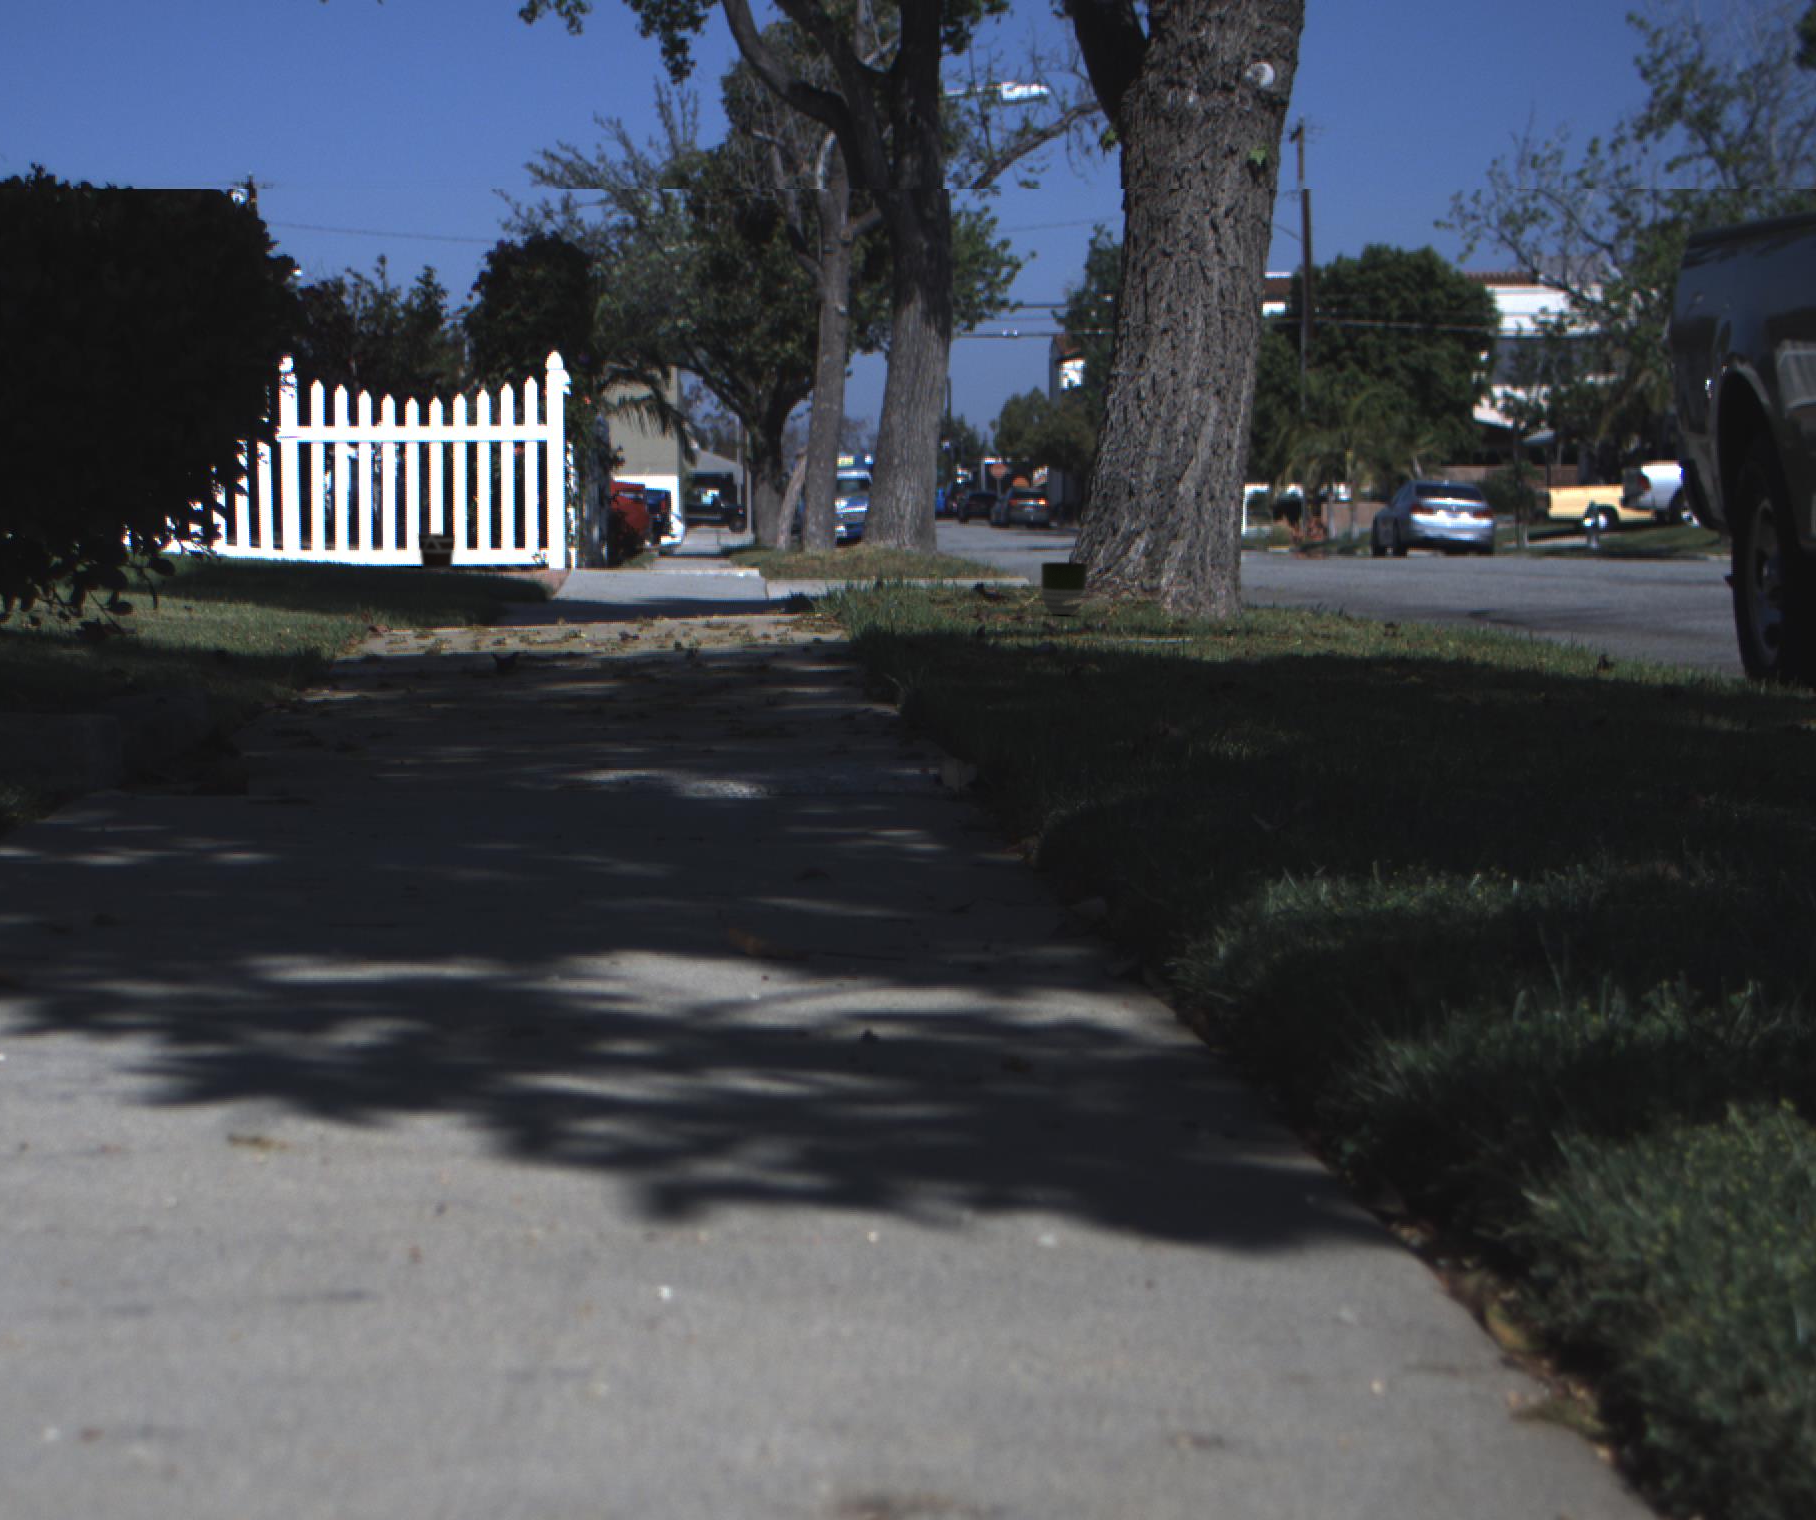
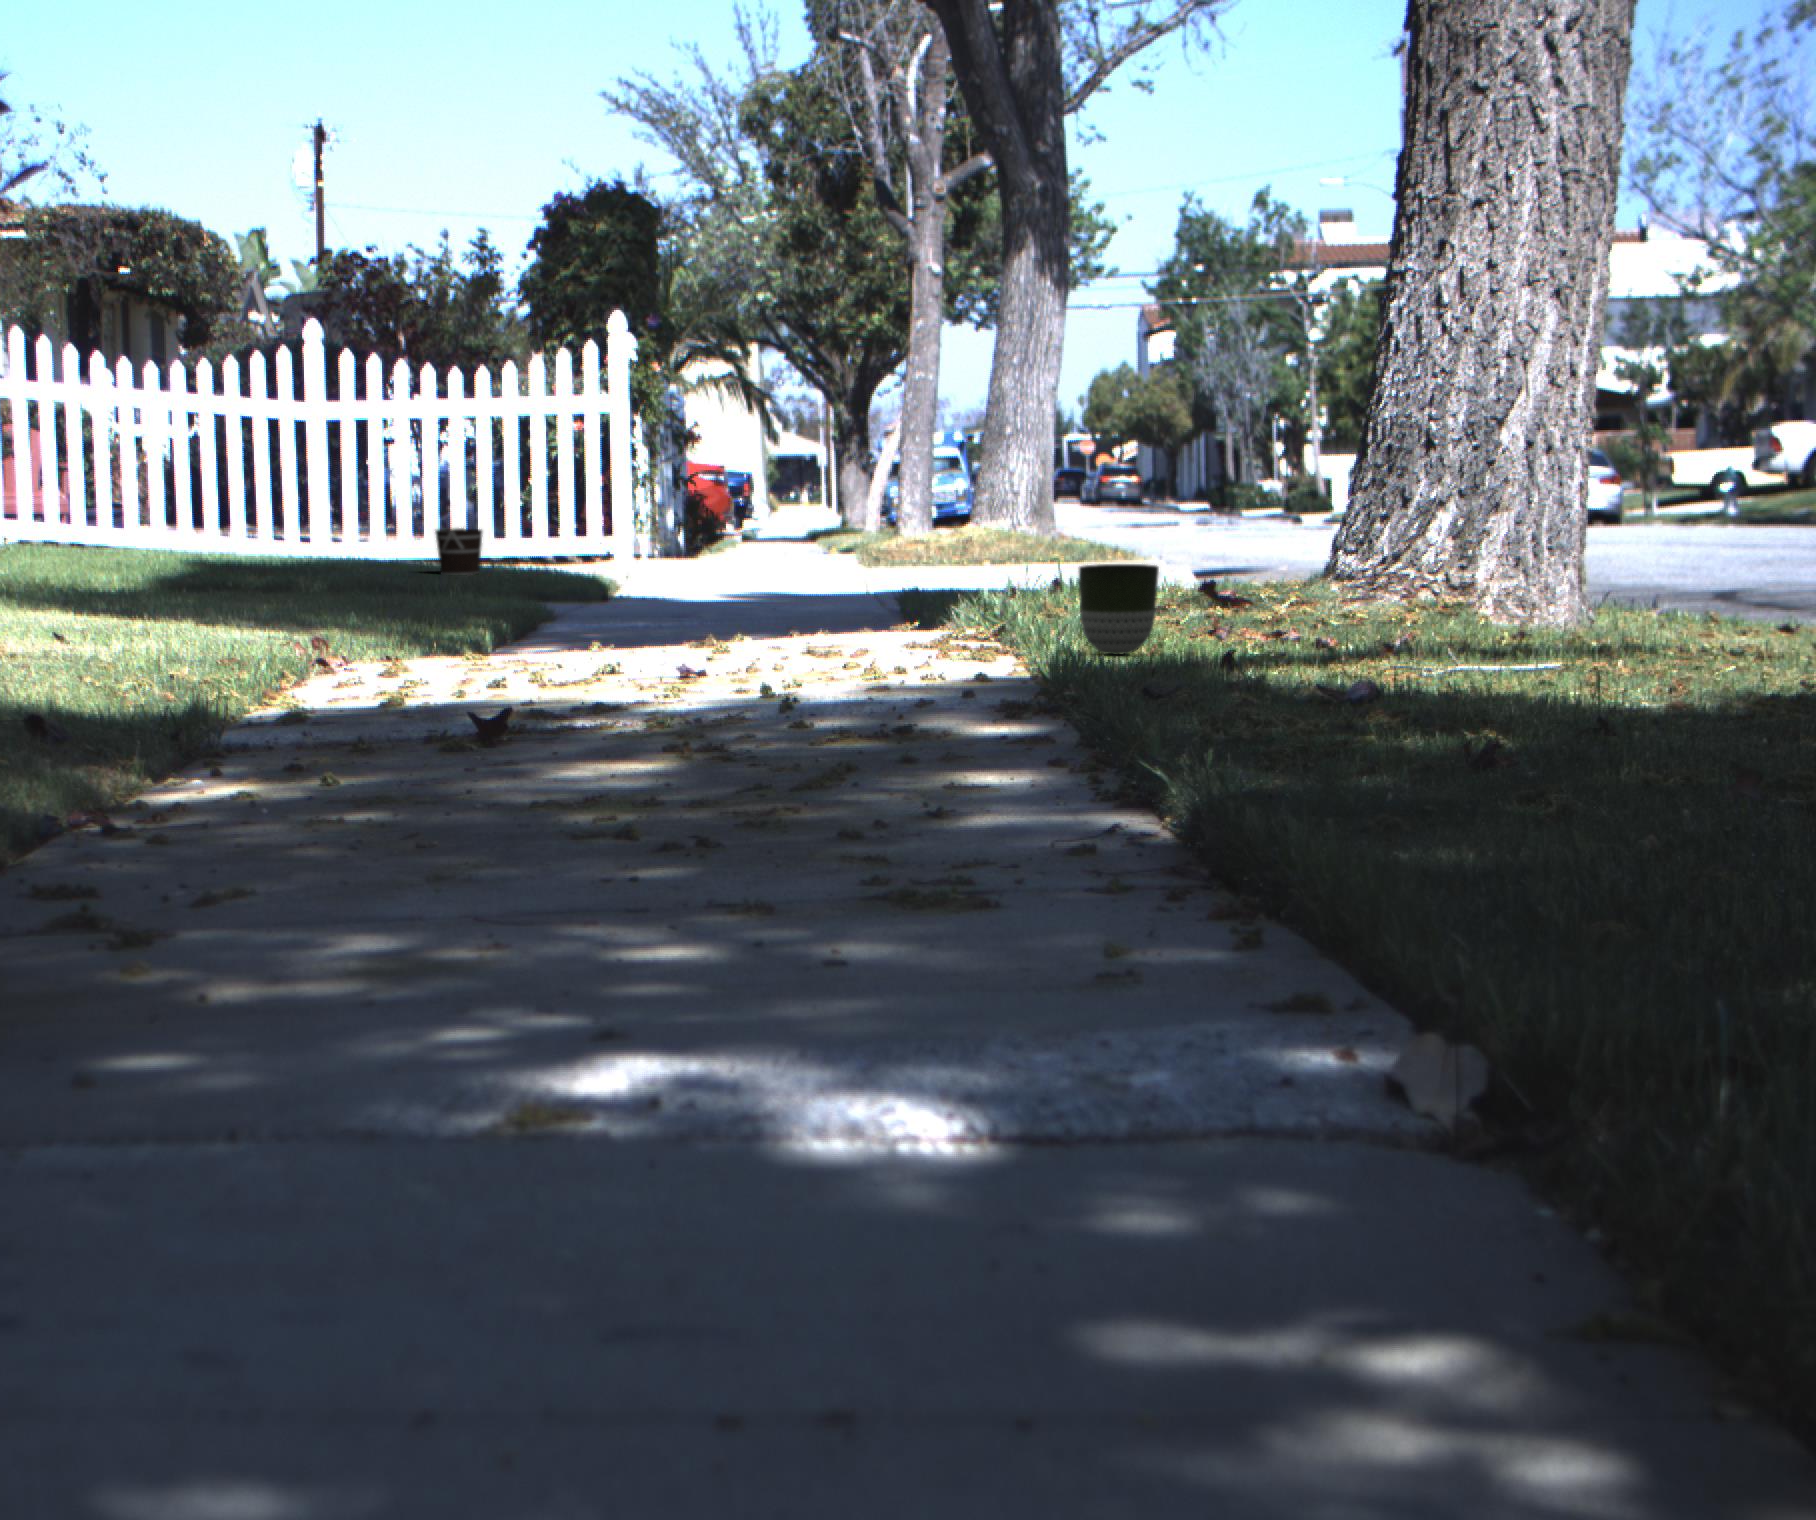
planter: present [1041,562,1088,615] -> present [1079,564,1159,655]

